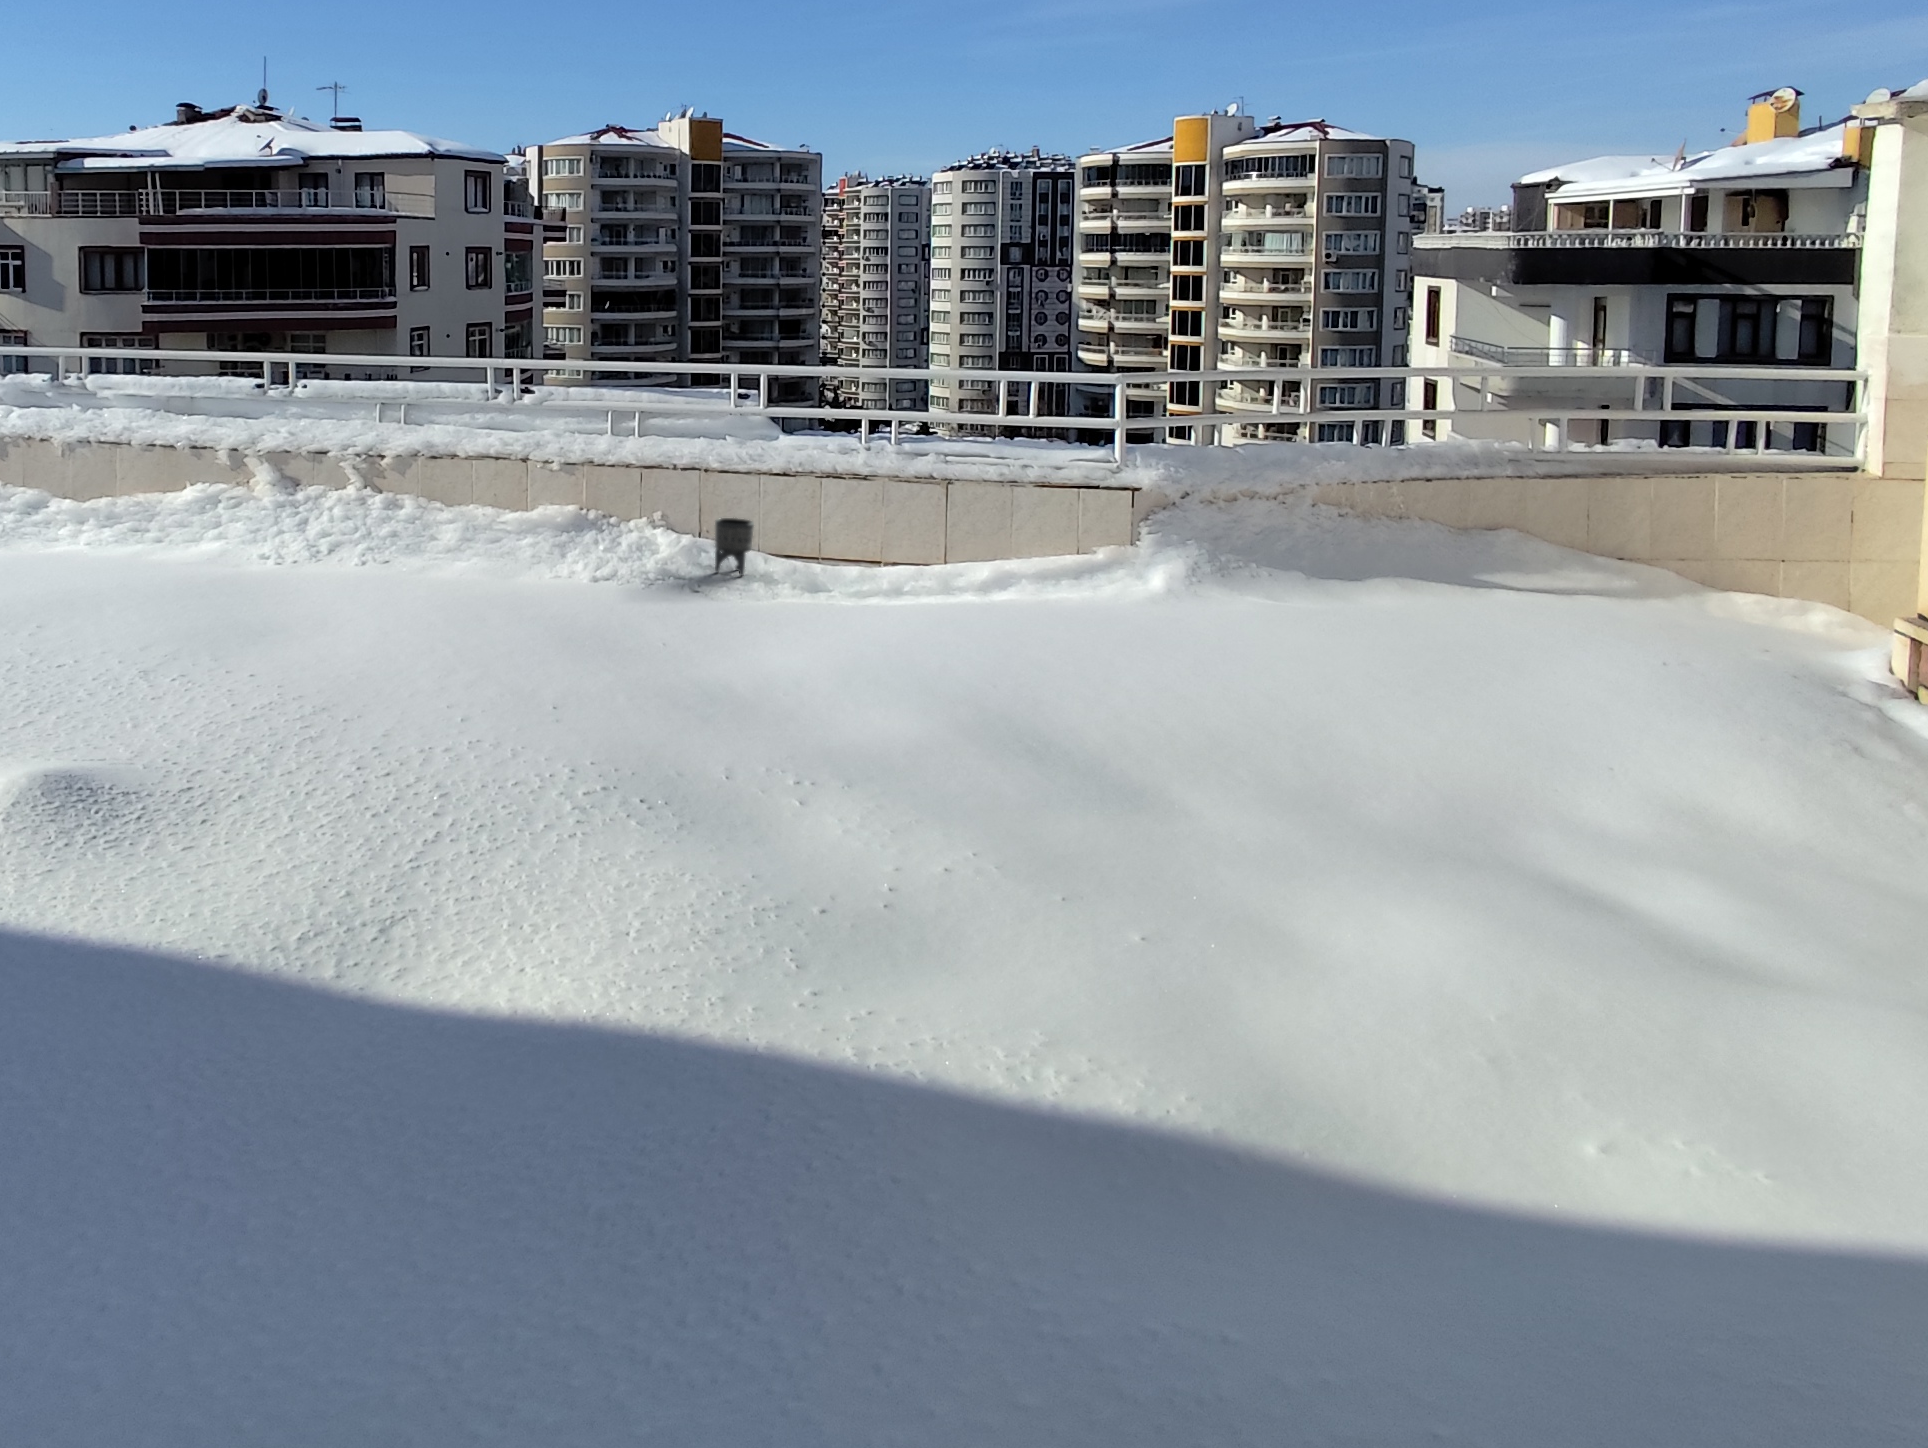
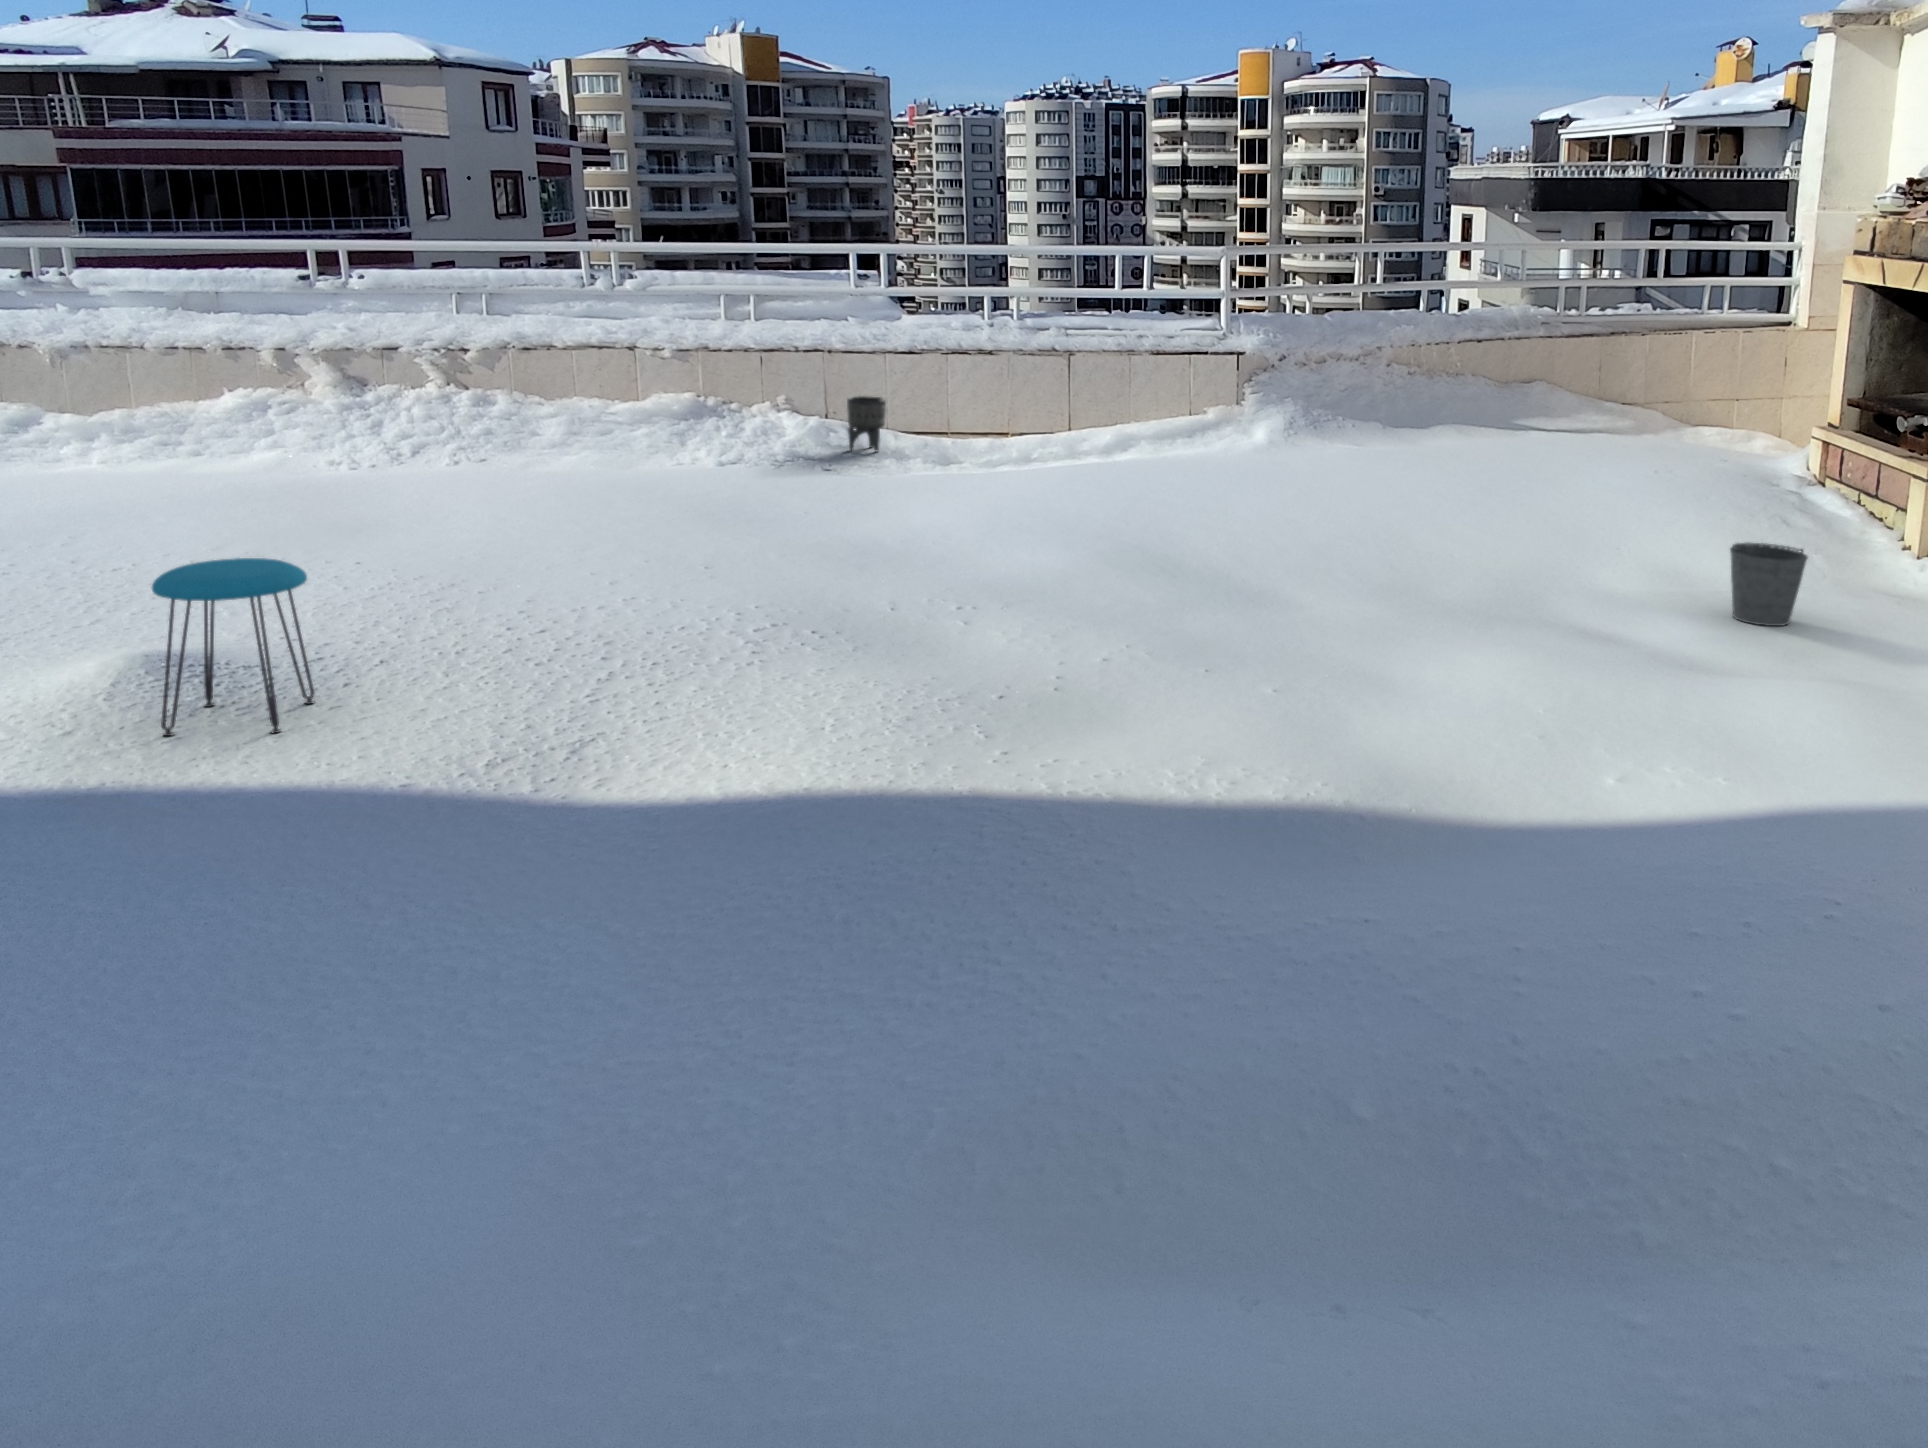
stool: none [47,692,180,866] -> present [152,558,314,736]
bucket: none [1763,786,1884,907] -> present [1730,543,1808,626]

